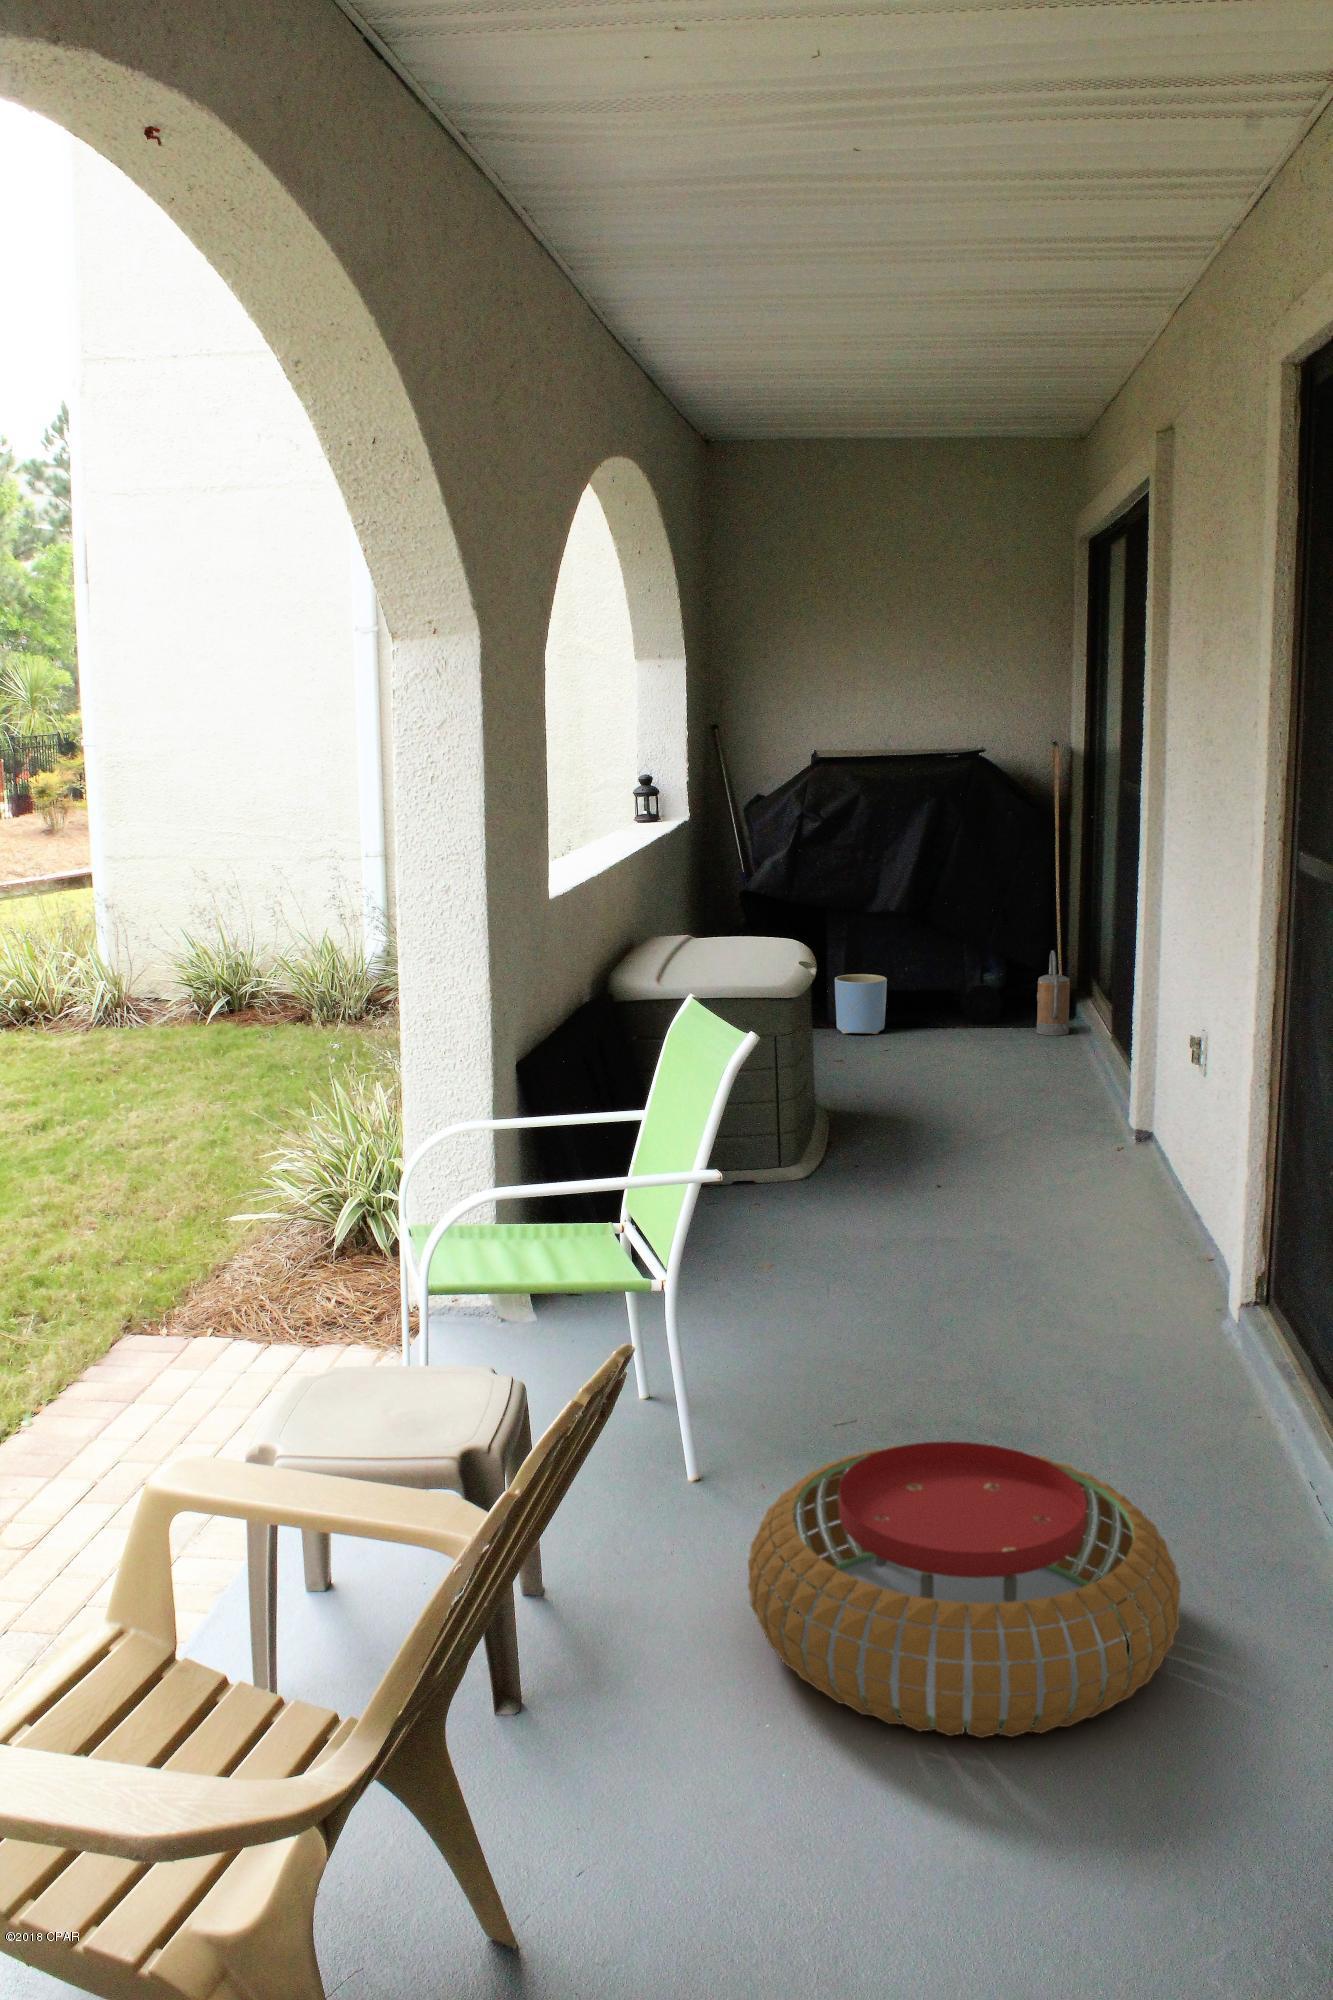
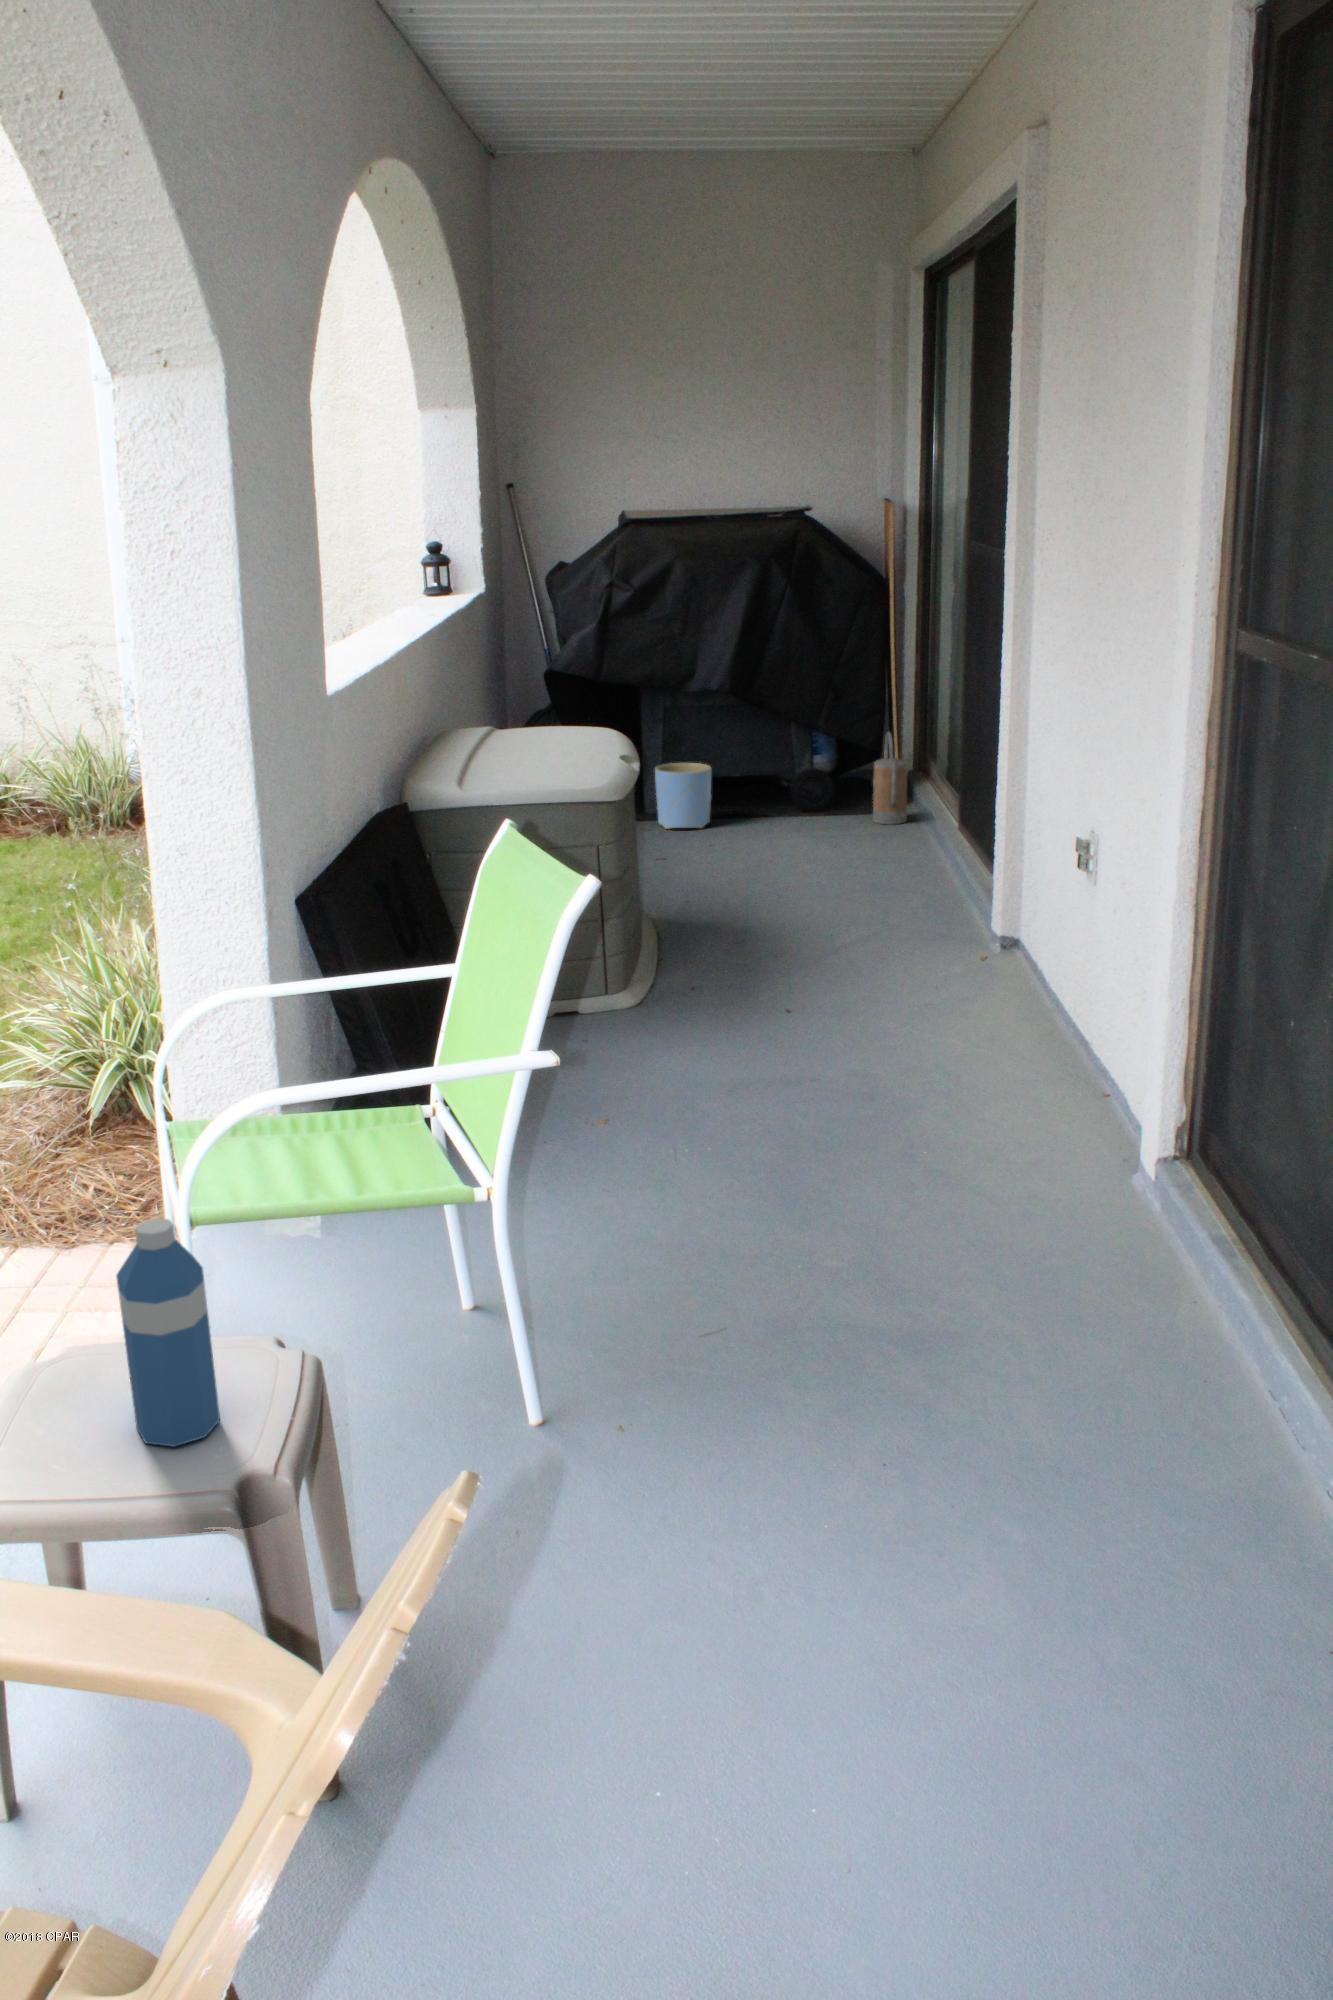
water bottle: none [389,1249,455,1418] -> present [116,1218,220,1447]
pouf: present [748,1442,1181,1738] -> none [621,1384,1170,1802]

